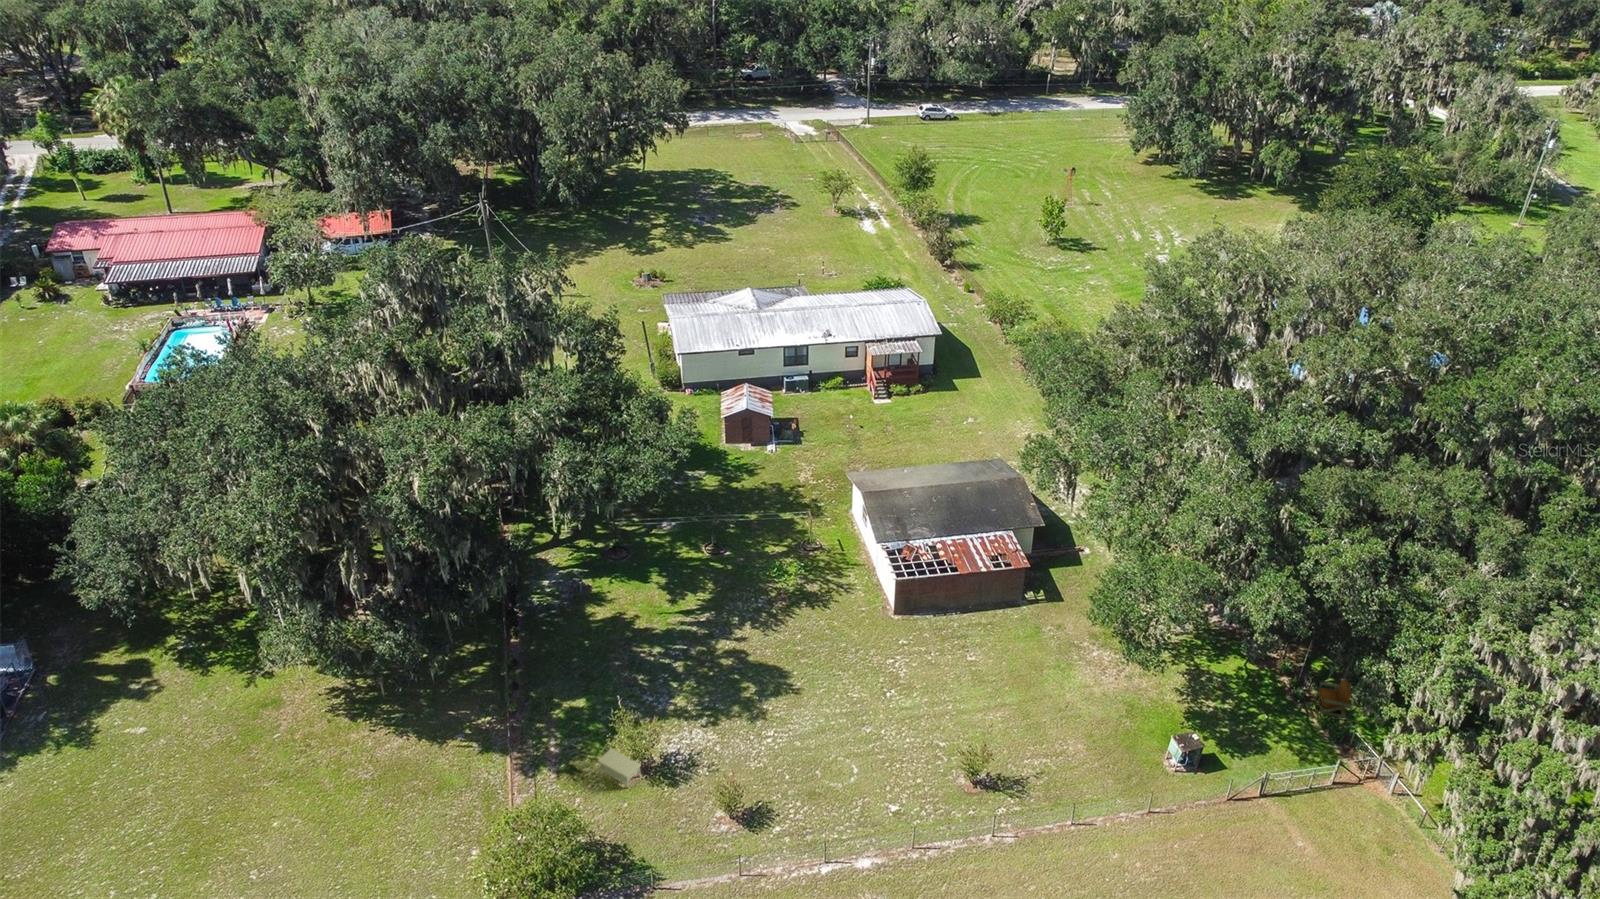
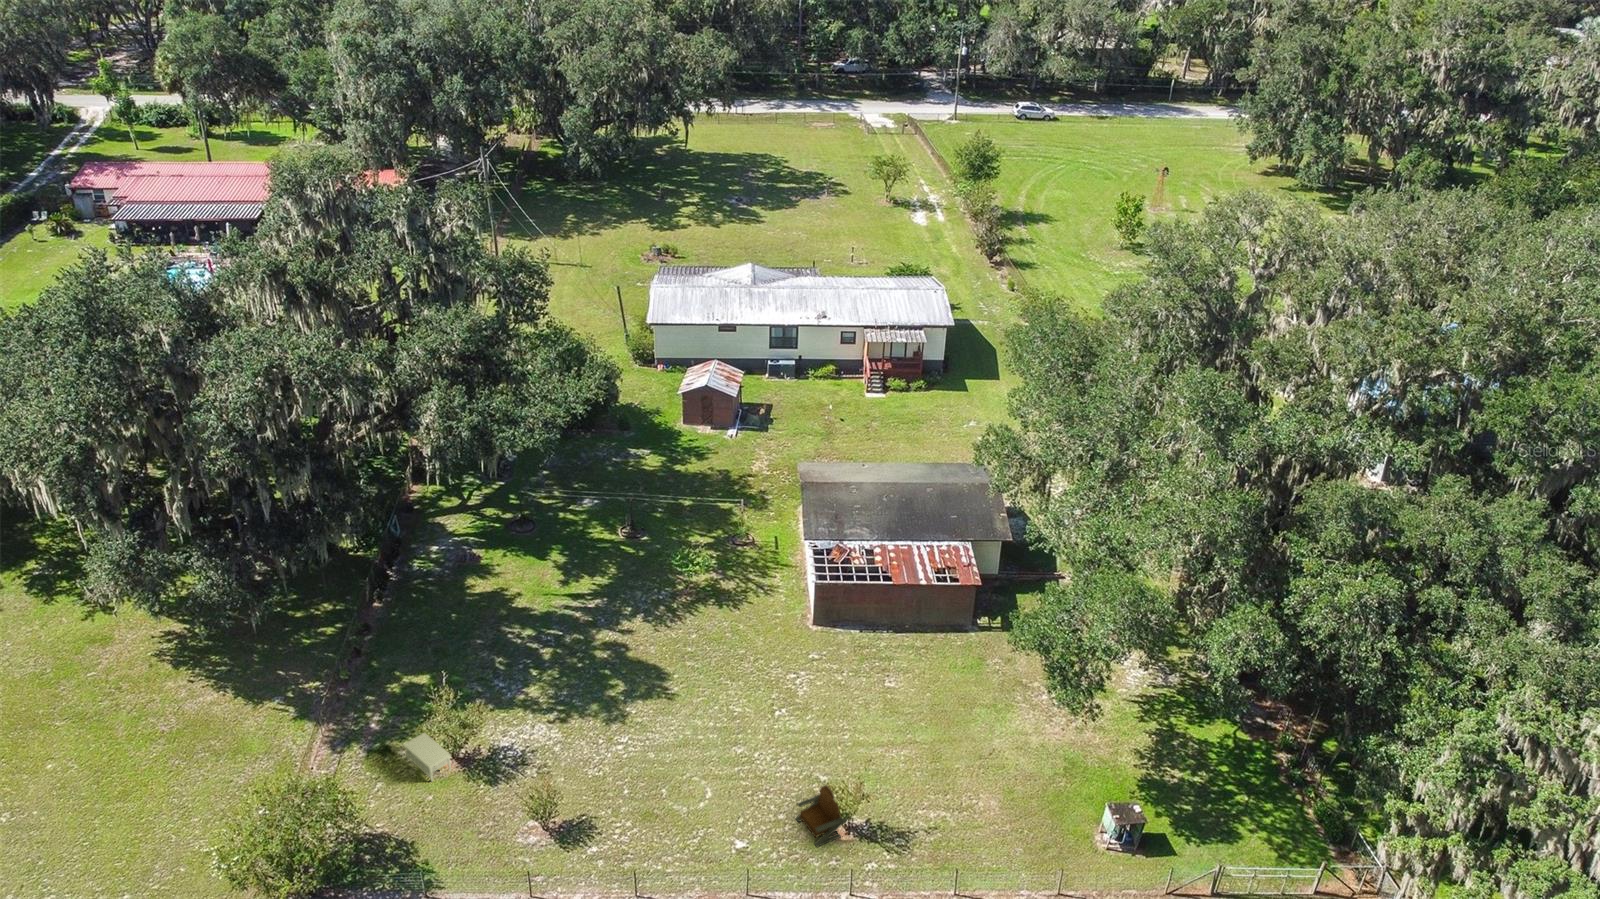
lounge chair: present [1317,679,1352,718] -> present [796,785,847,847]

